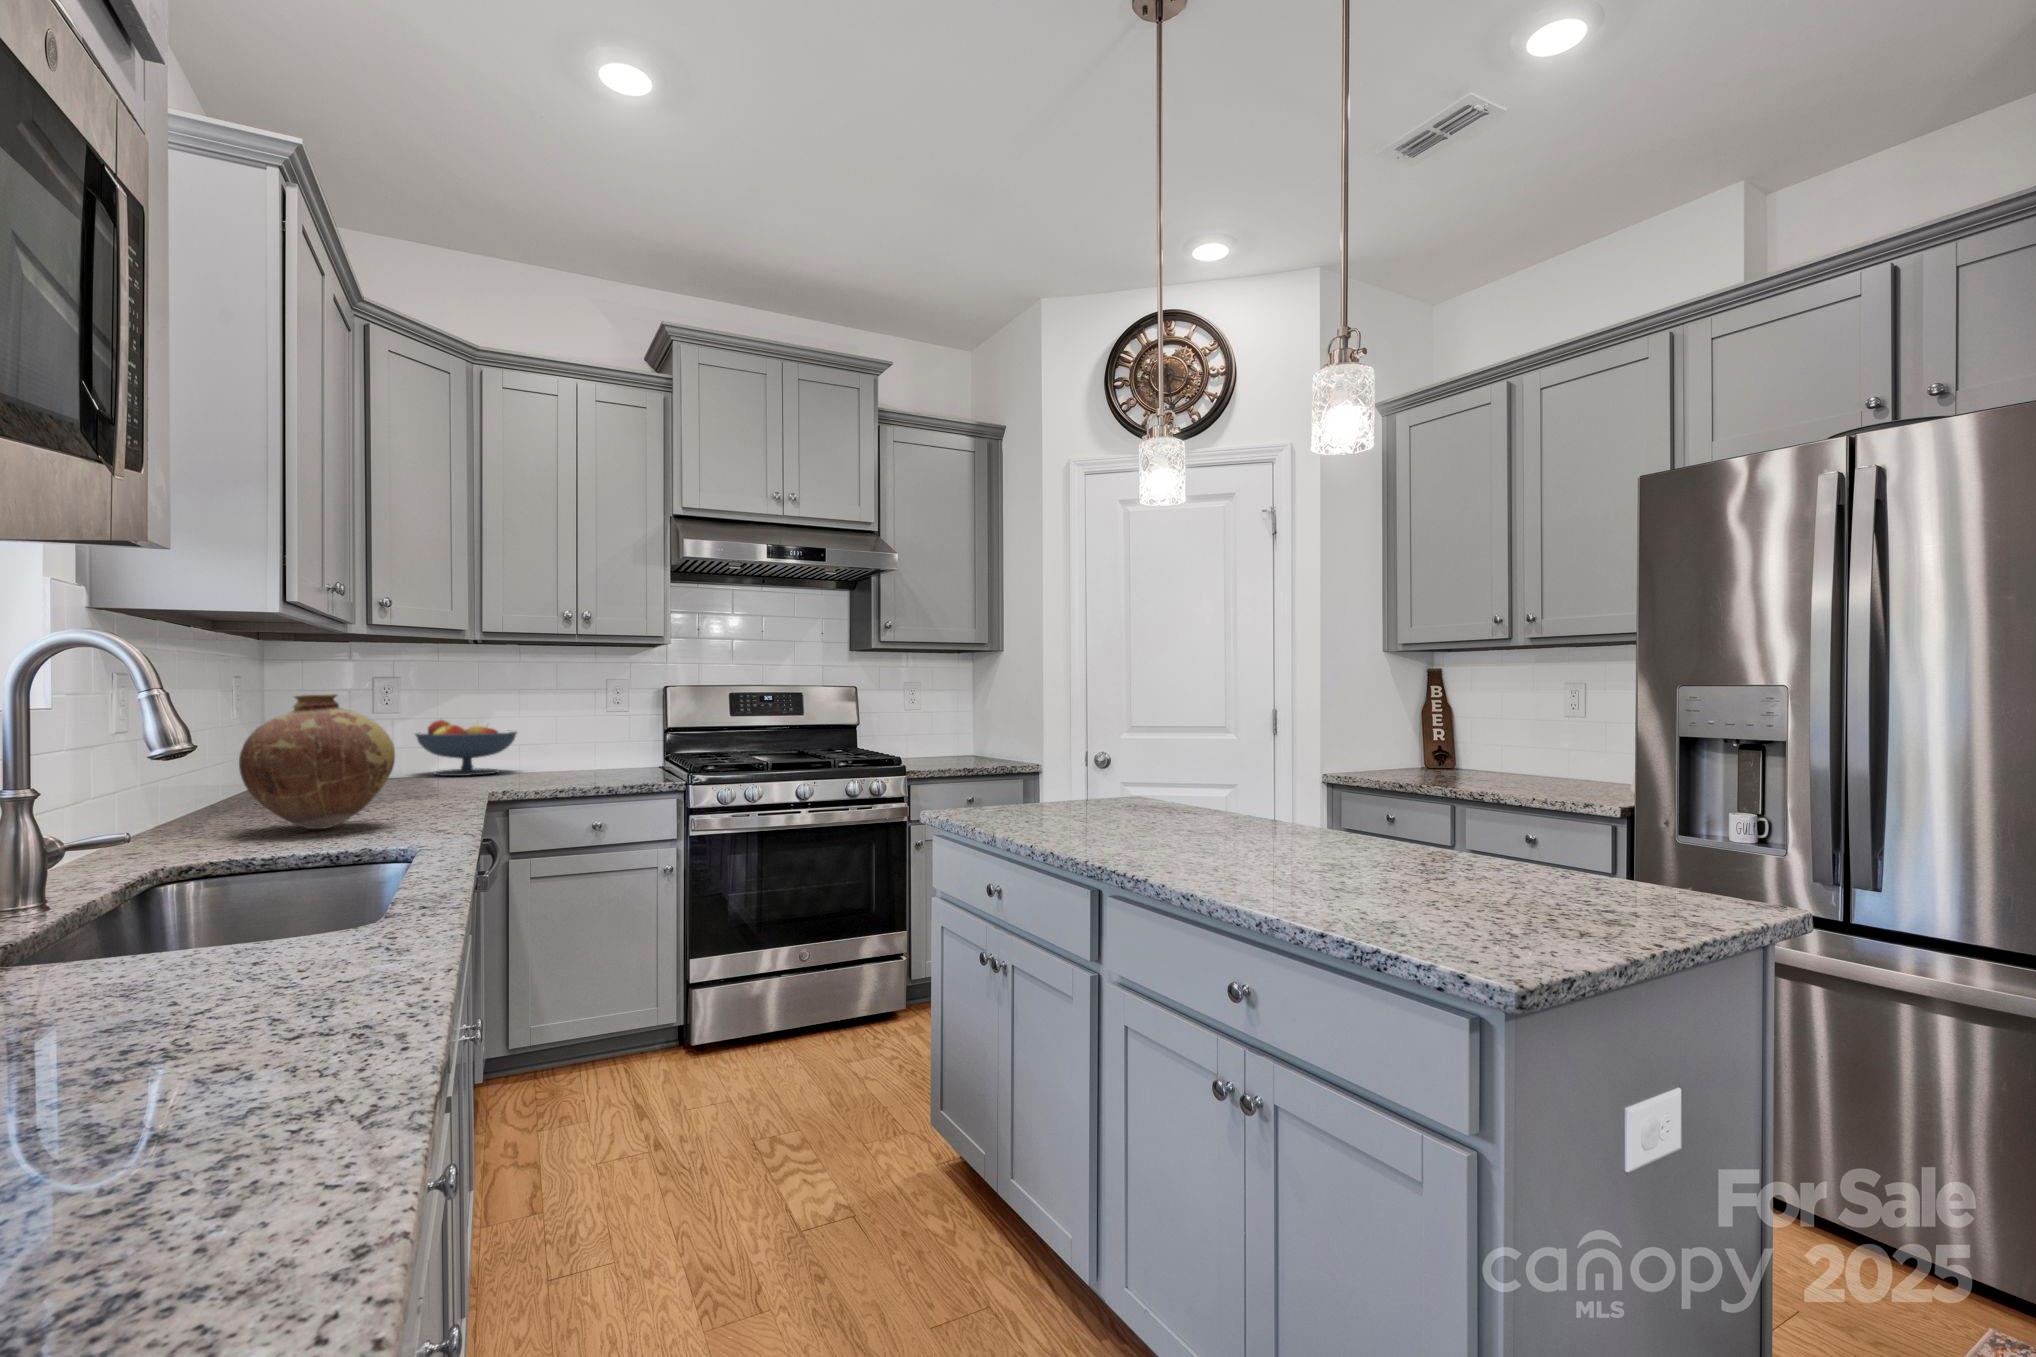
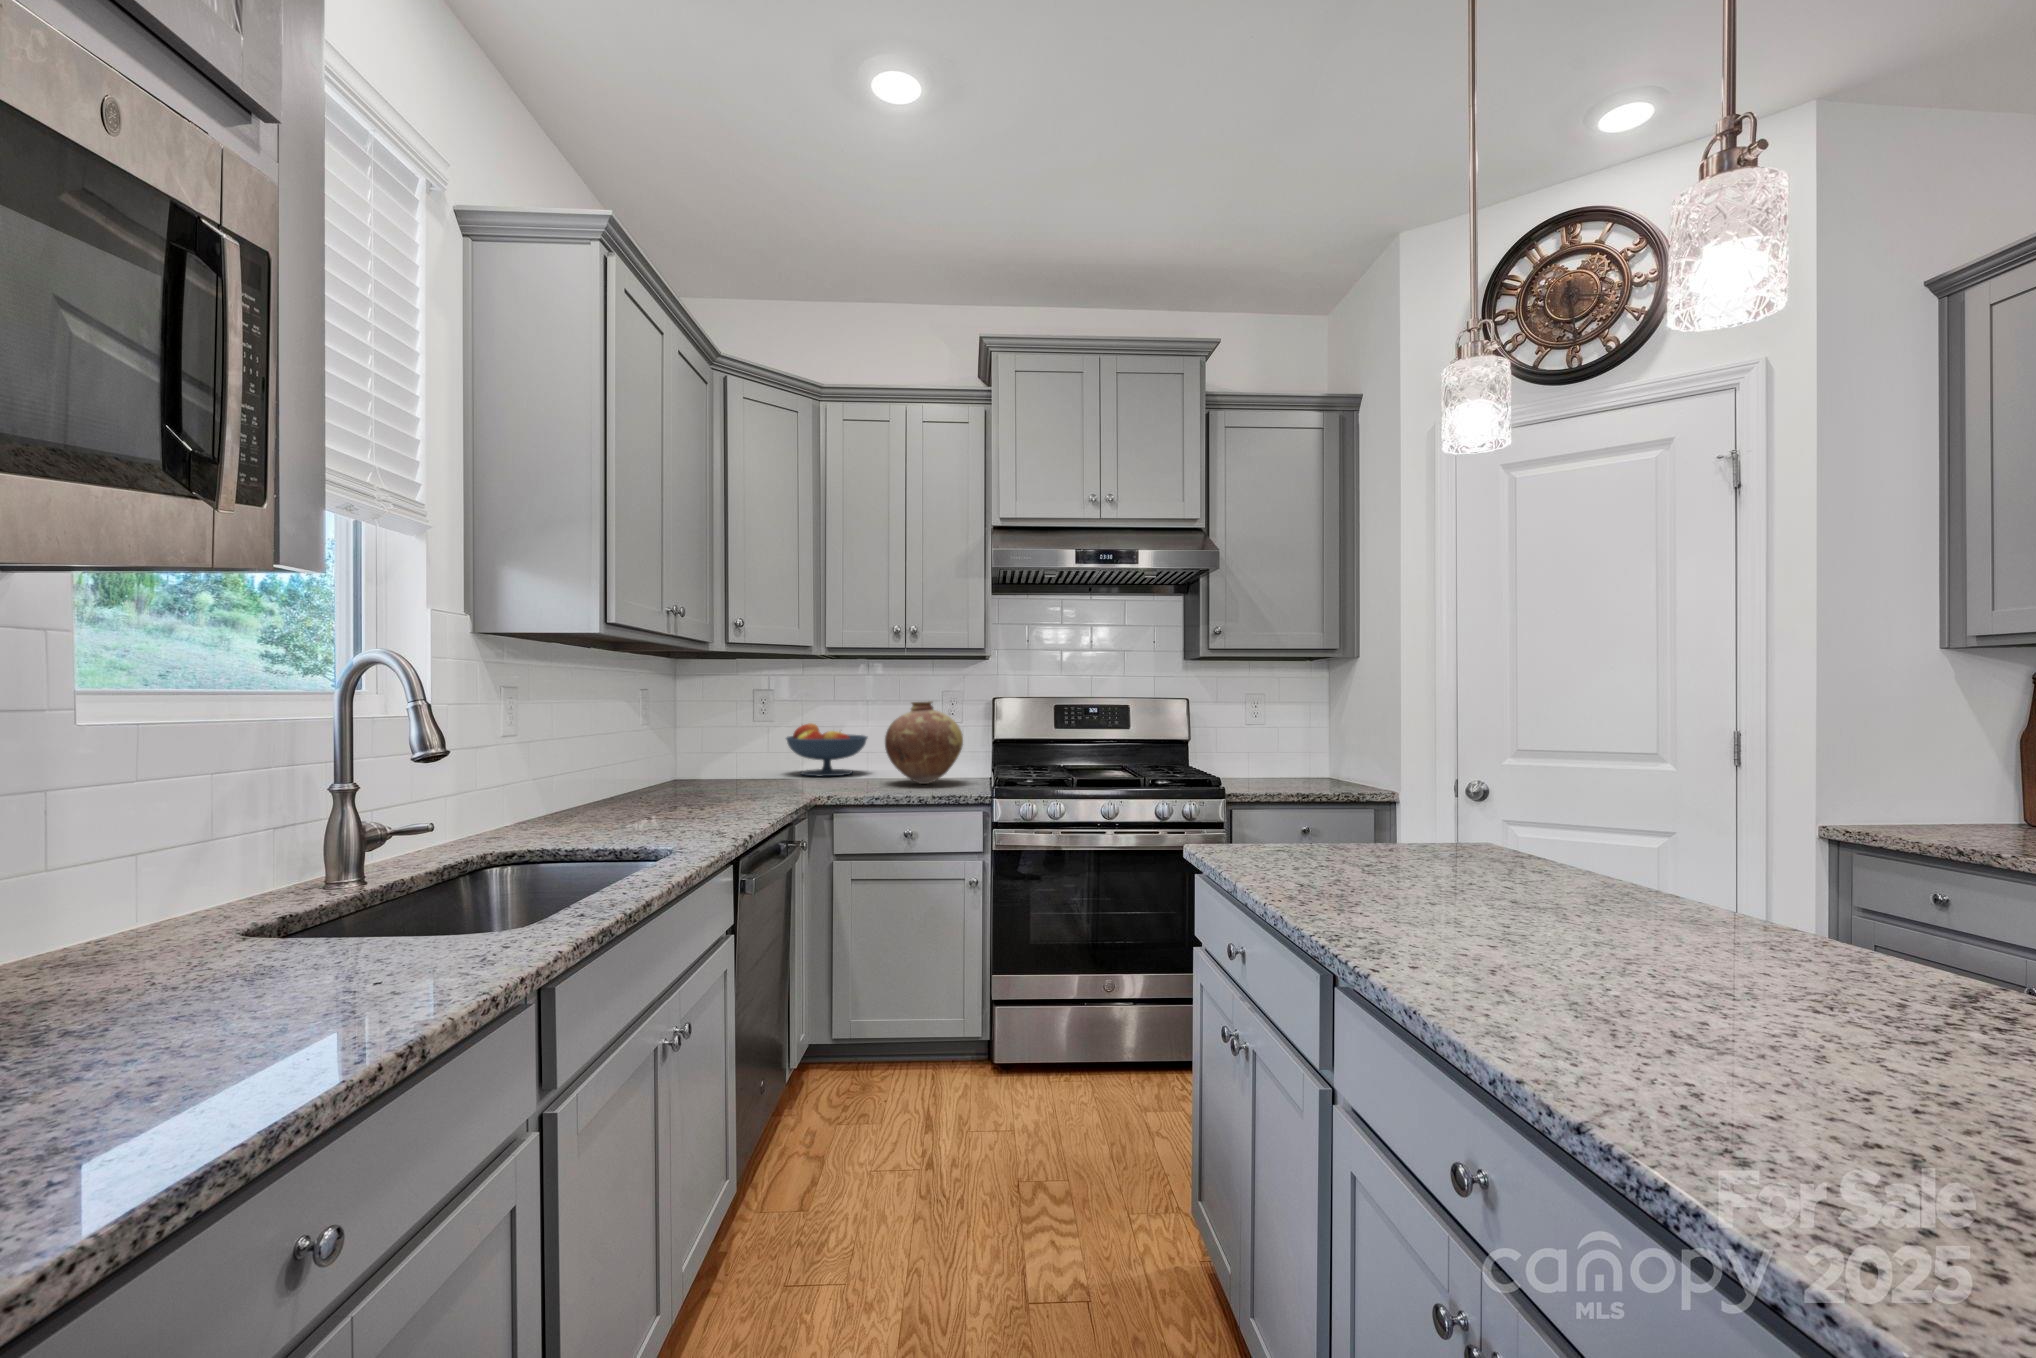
vase: present [239,694,395,829] -> present [885,701,963,784]

